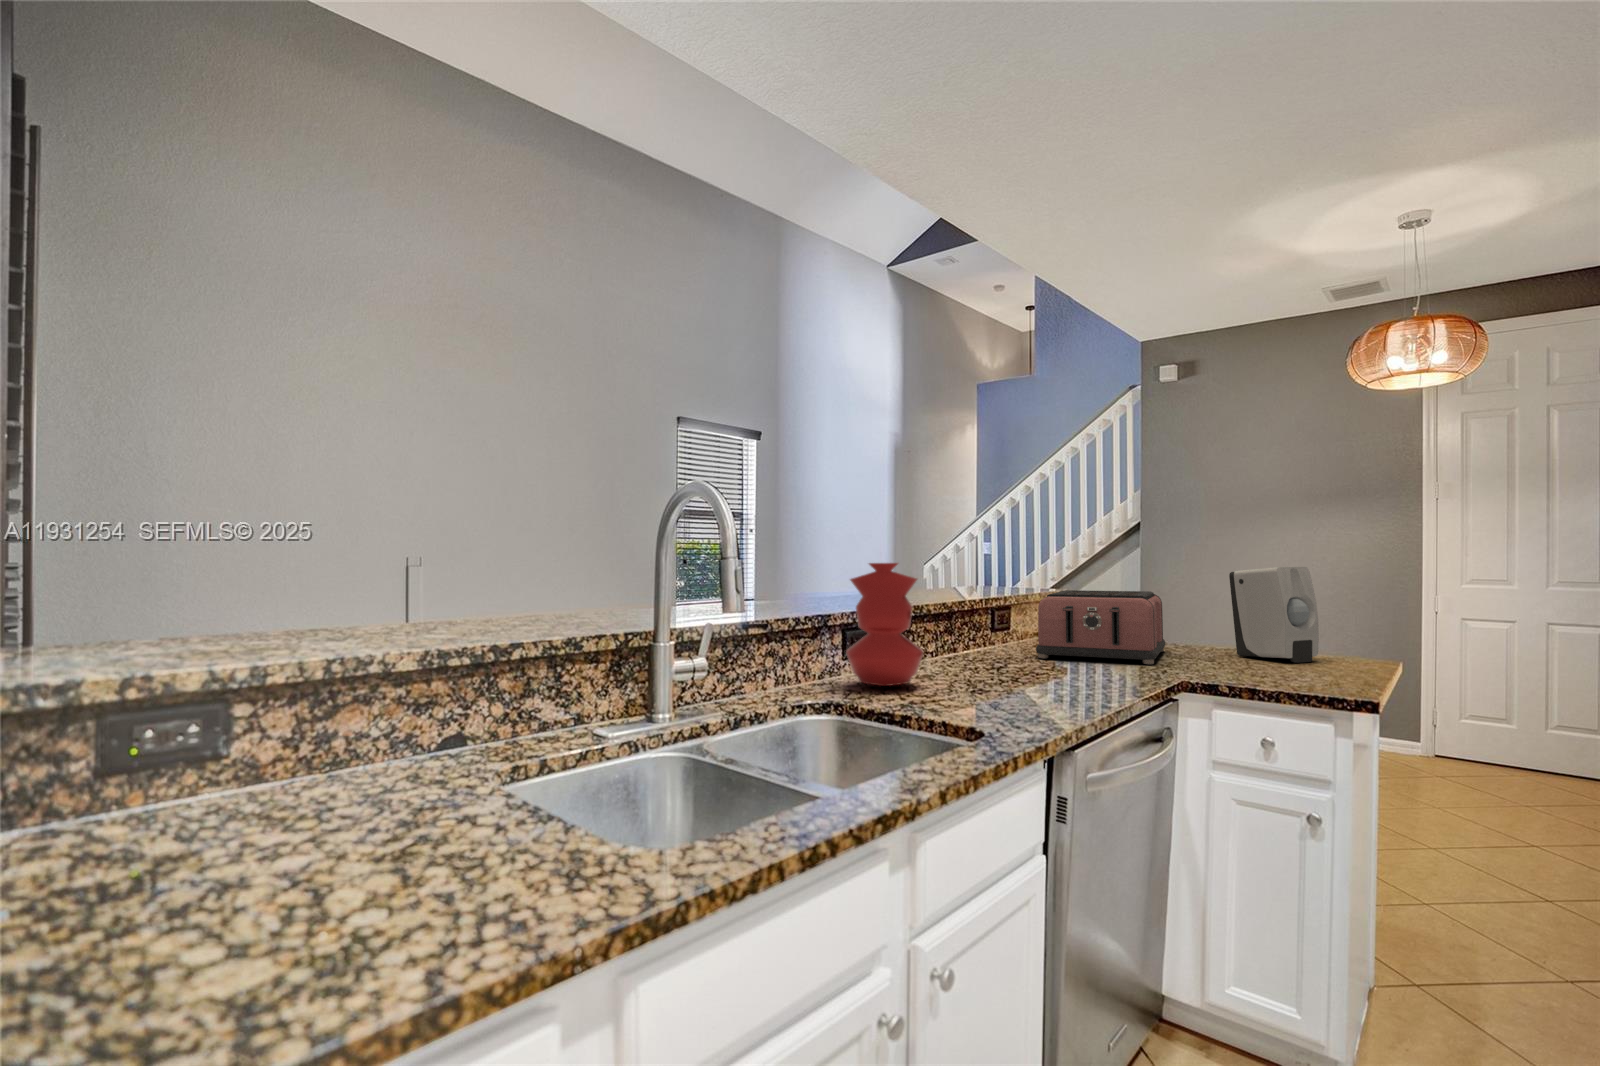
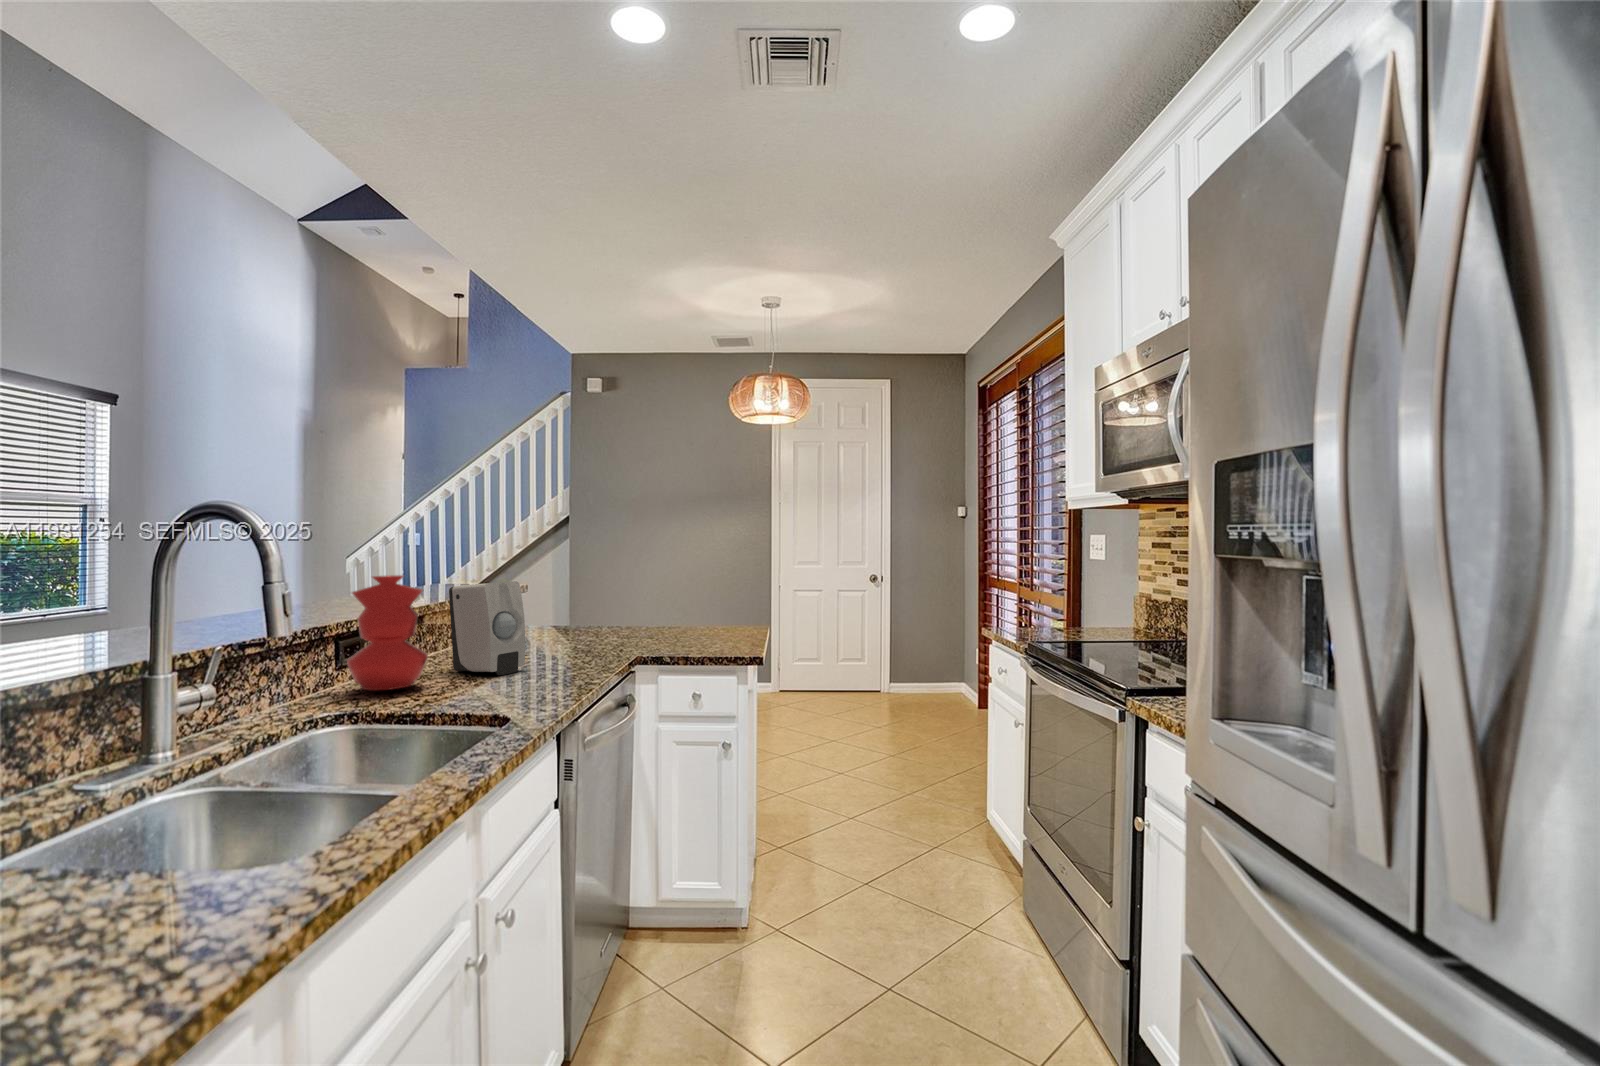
soap dispenser: present [1229,567,1319,663] -> present [449,581,525,675]
toaster: present [1036,590,1165,664] -> none [513,587,611,648]

